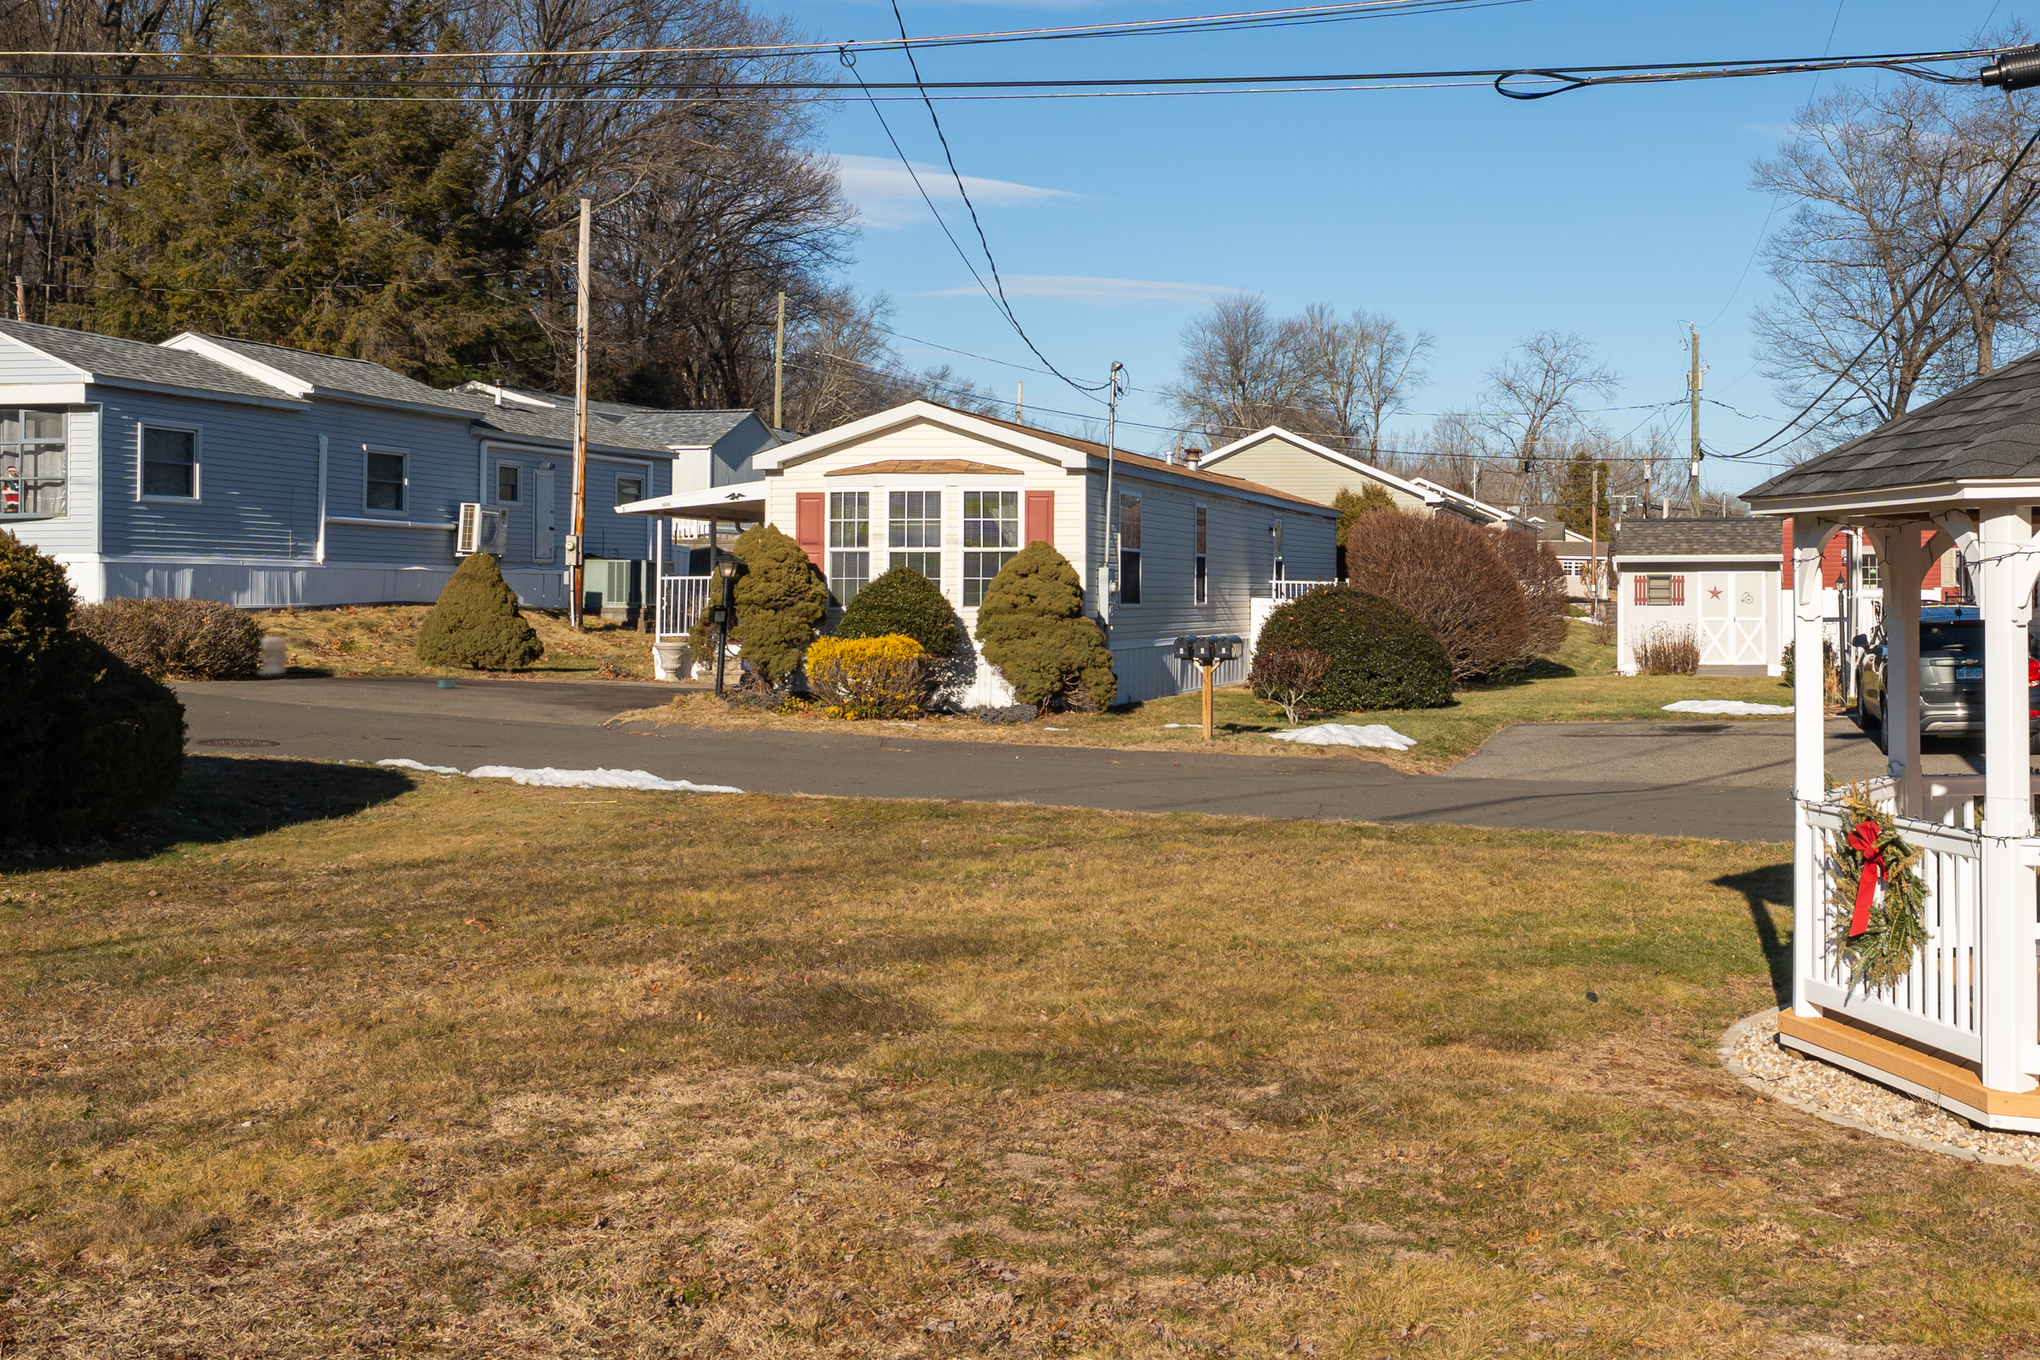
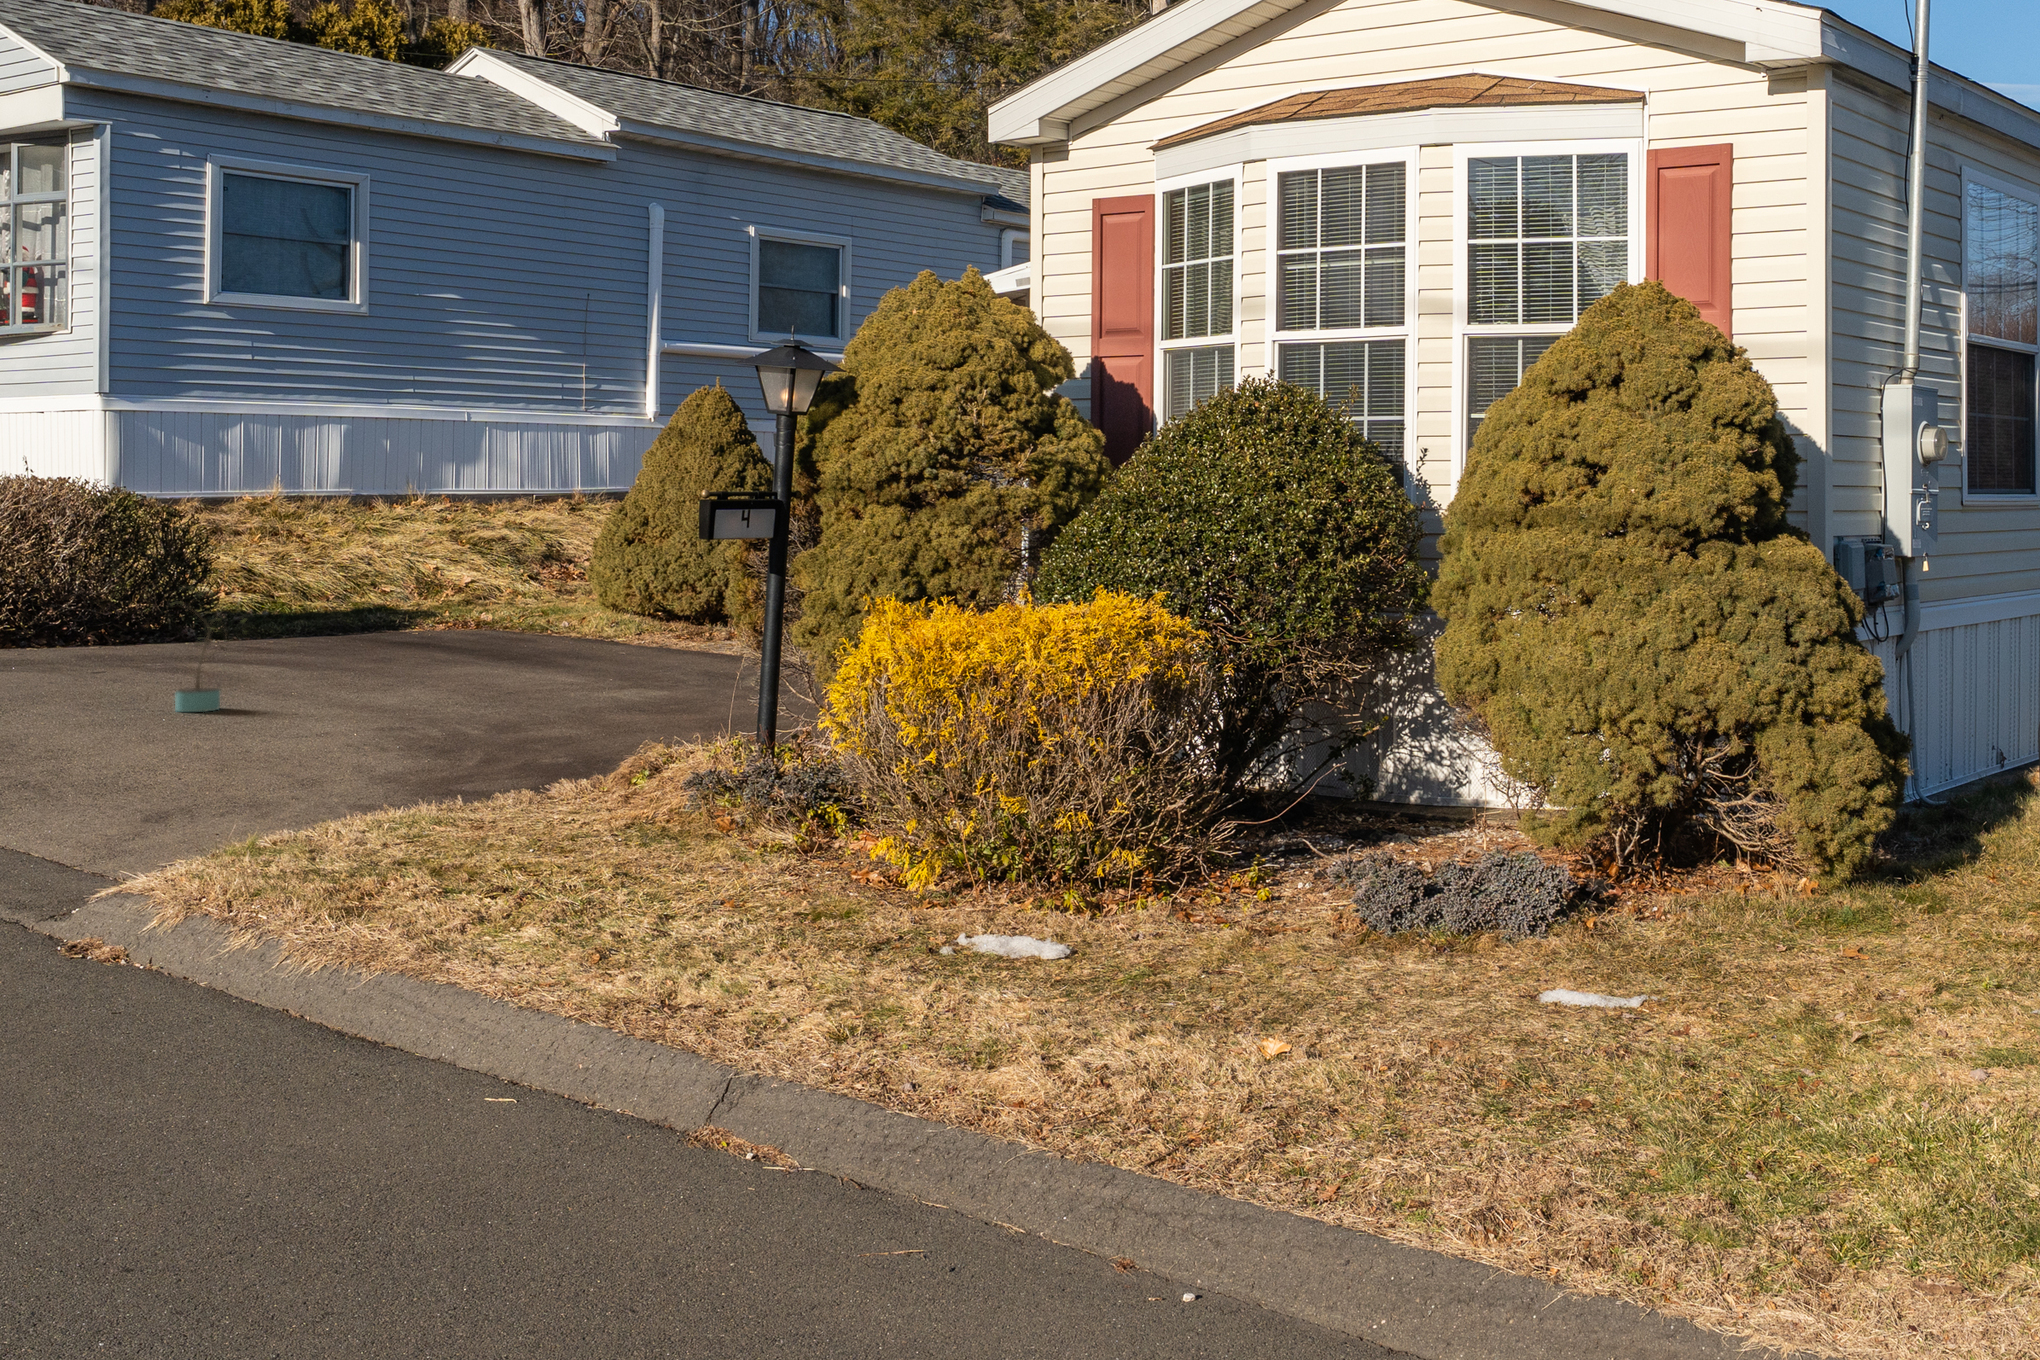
waste bin: present [260,637,287,674] -> none [51,559,129,646]

